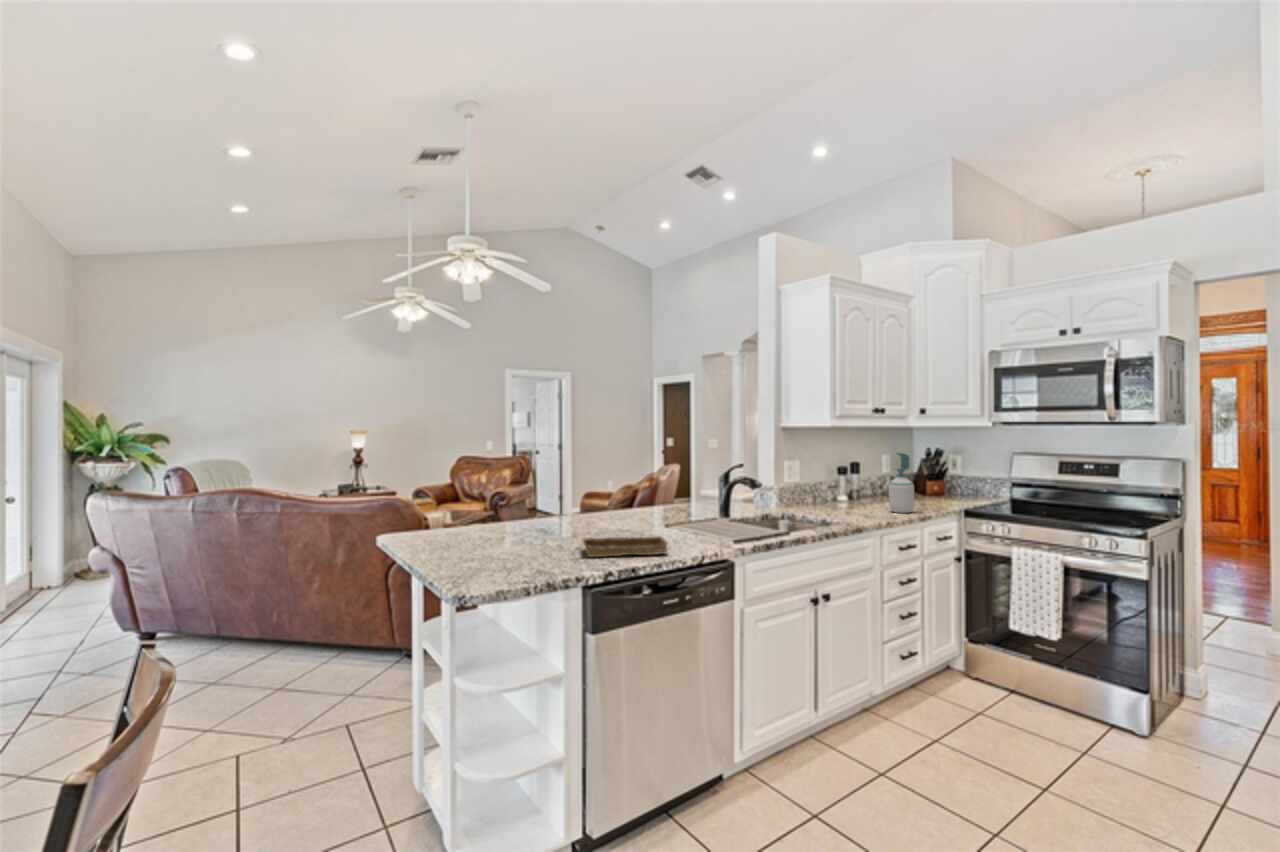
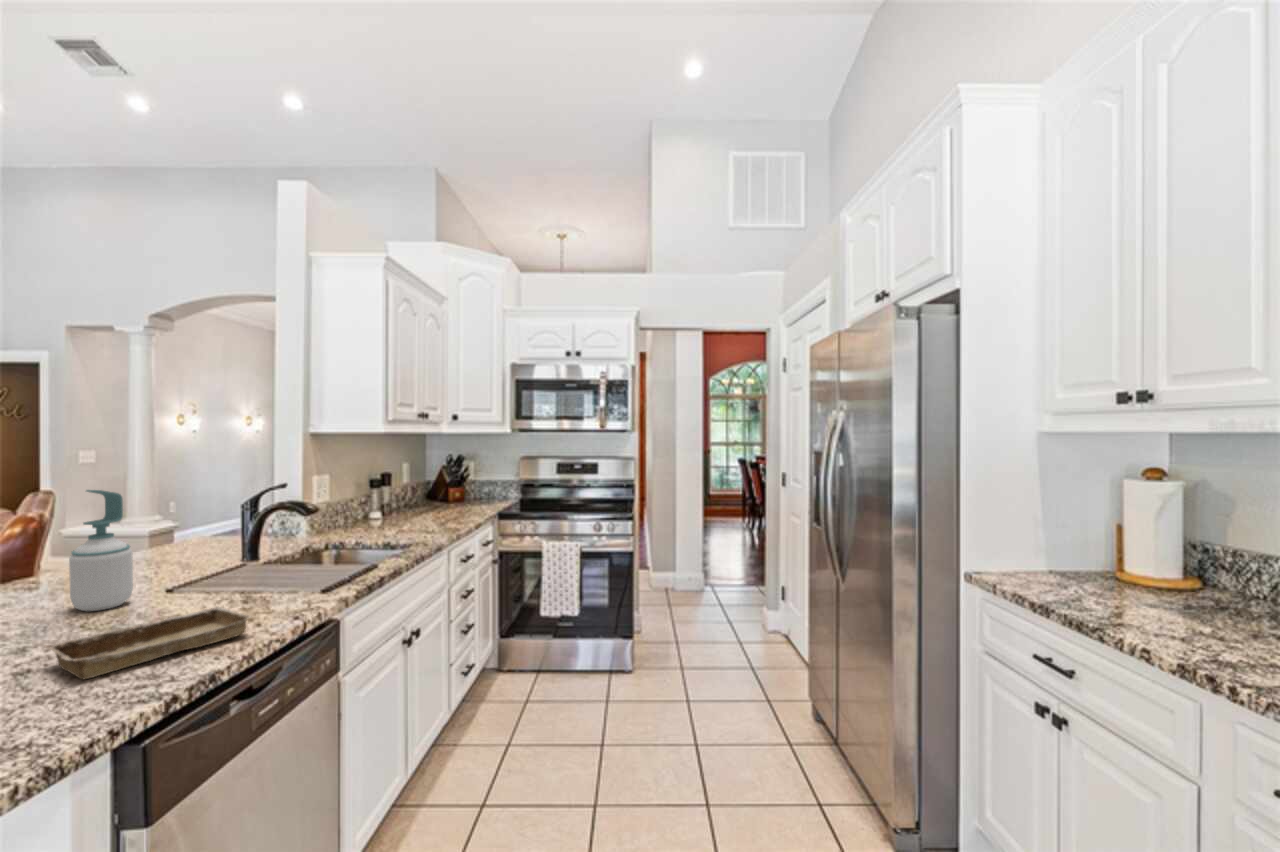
soap bottle: present [889,453,915,513] -> present [69,490,133,611]

